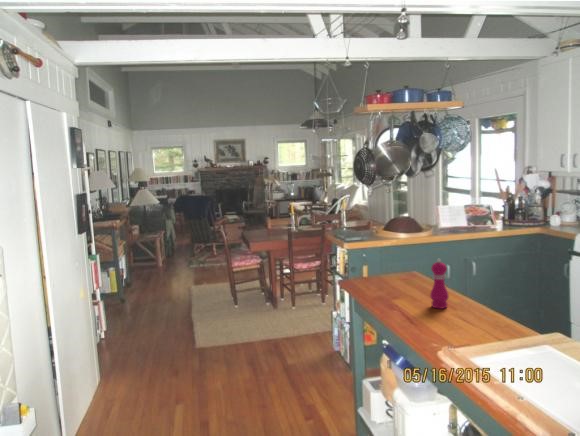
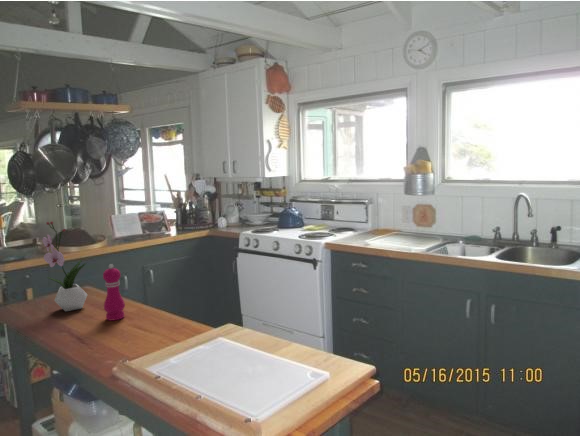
flower arrangement: none [384,216,418,293] -> present [43,222,87,311]

